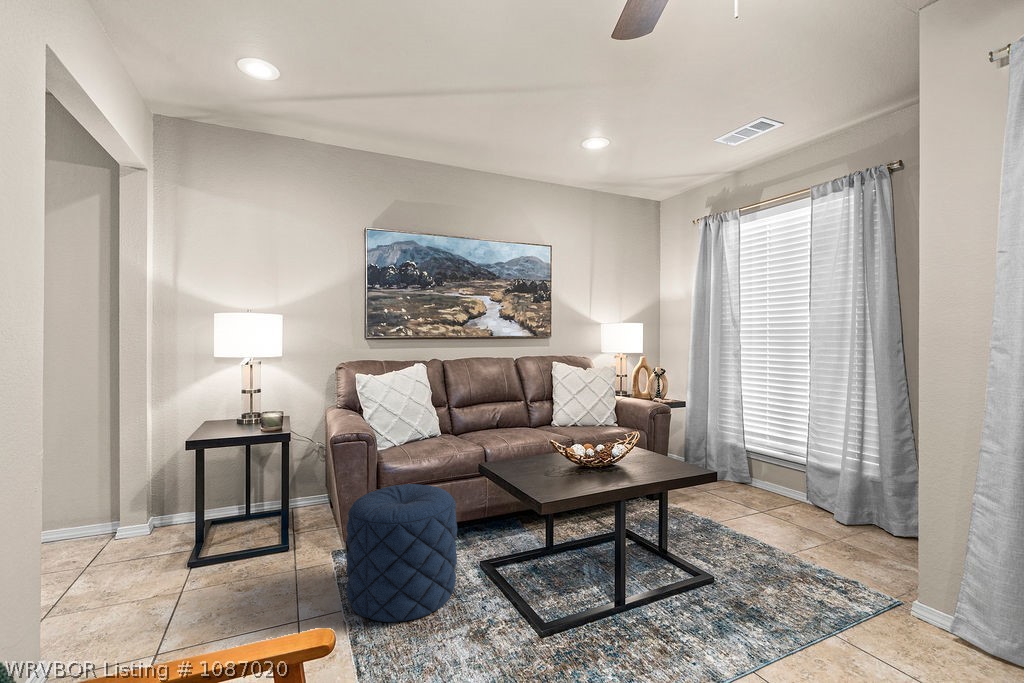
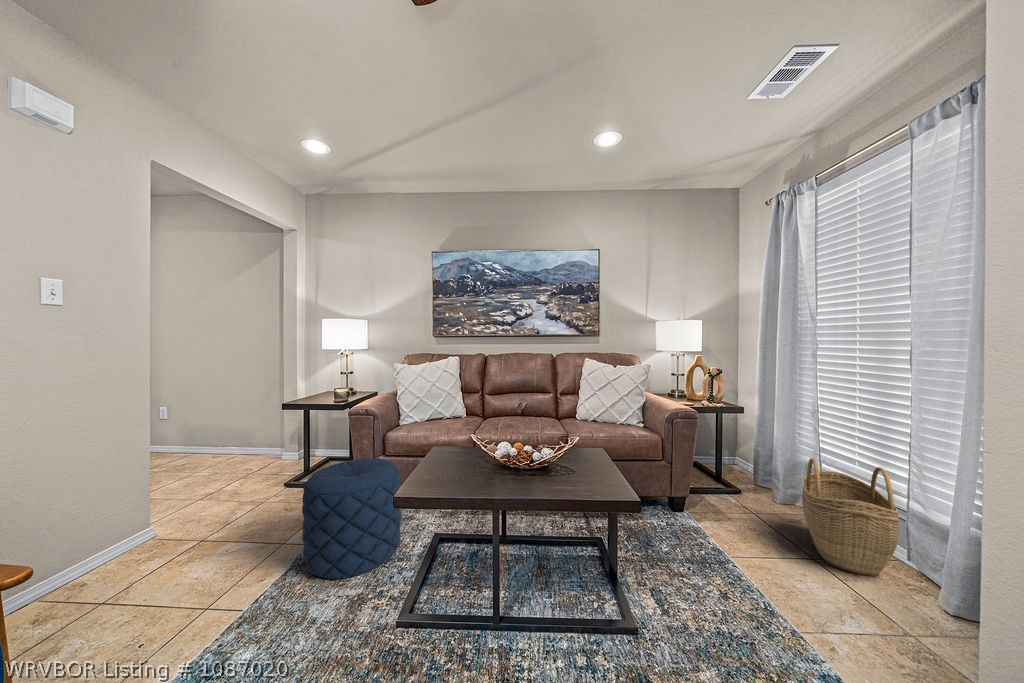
woven basket: none [748,434,814,513] -> present [802,458,899,576]

